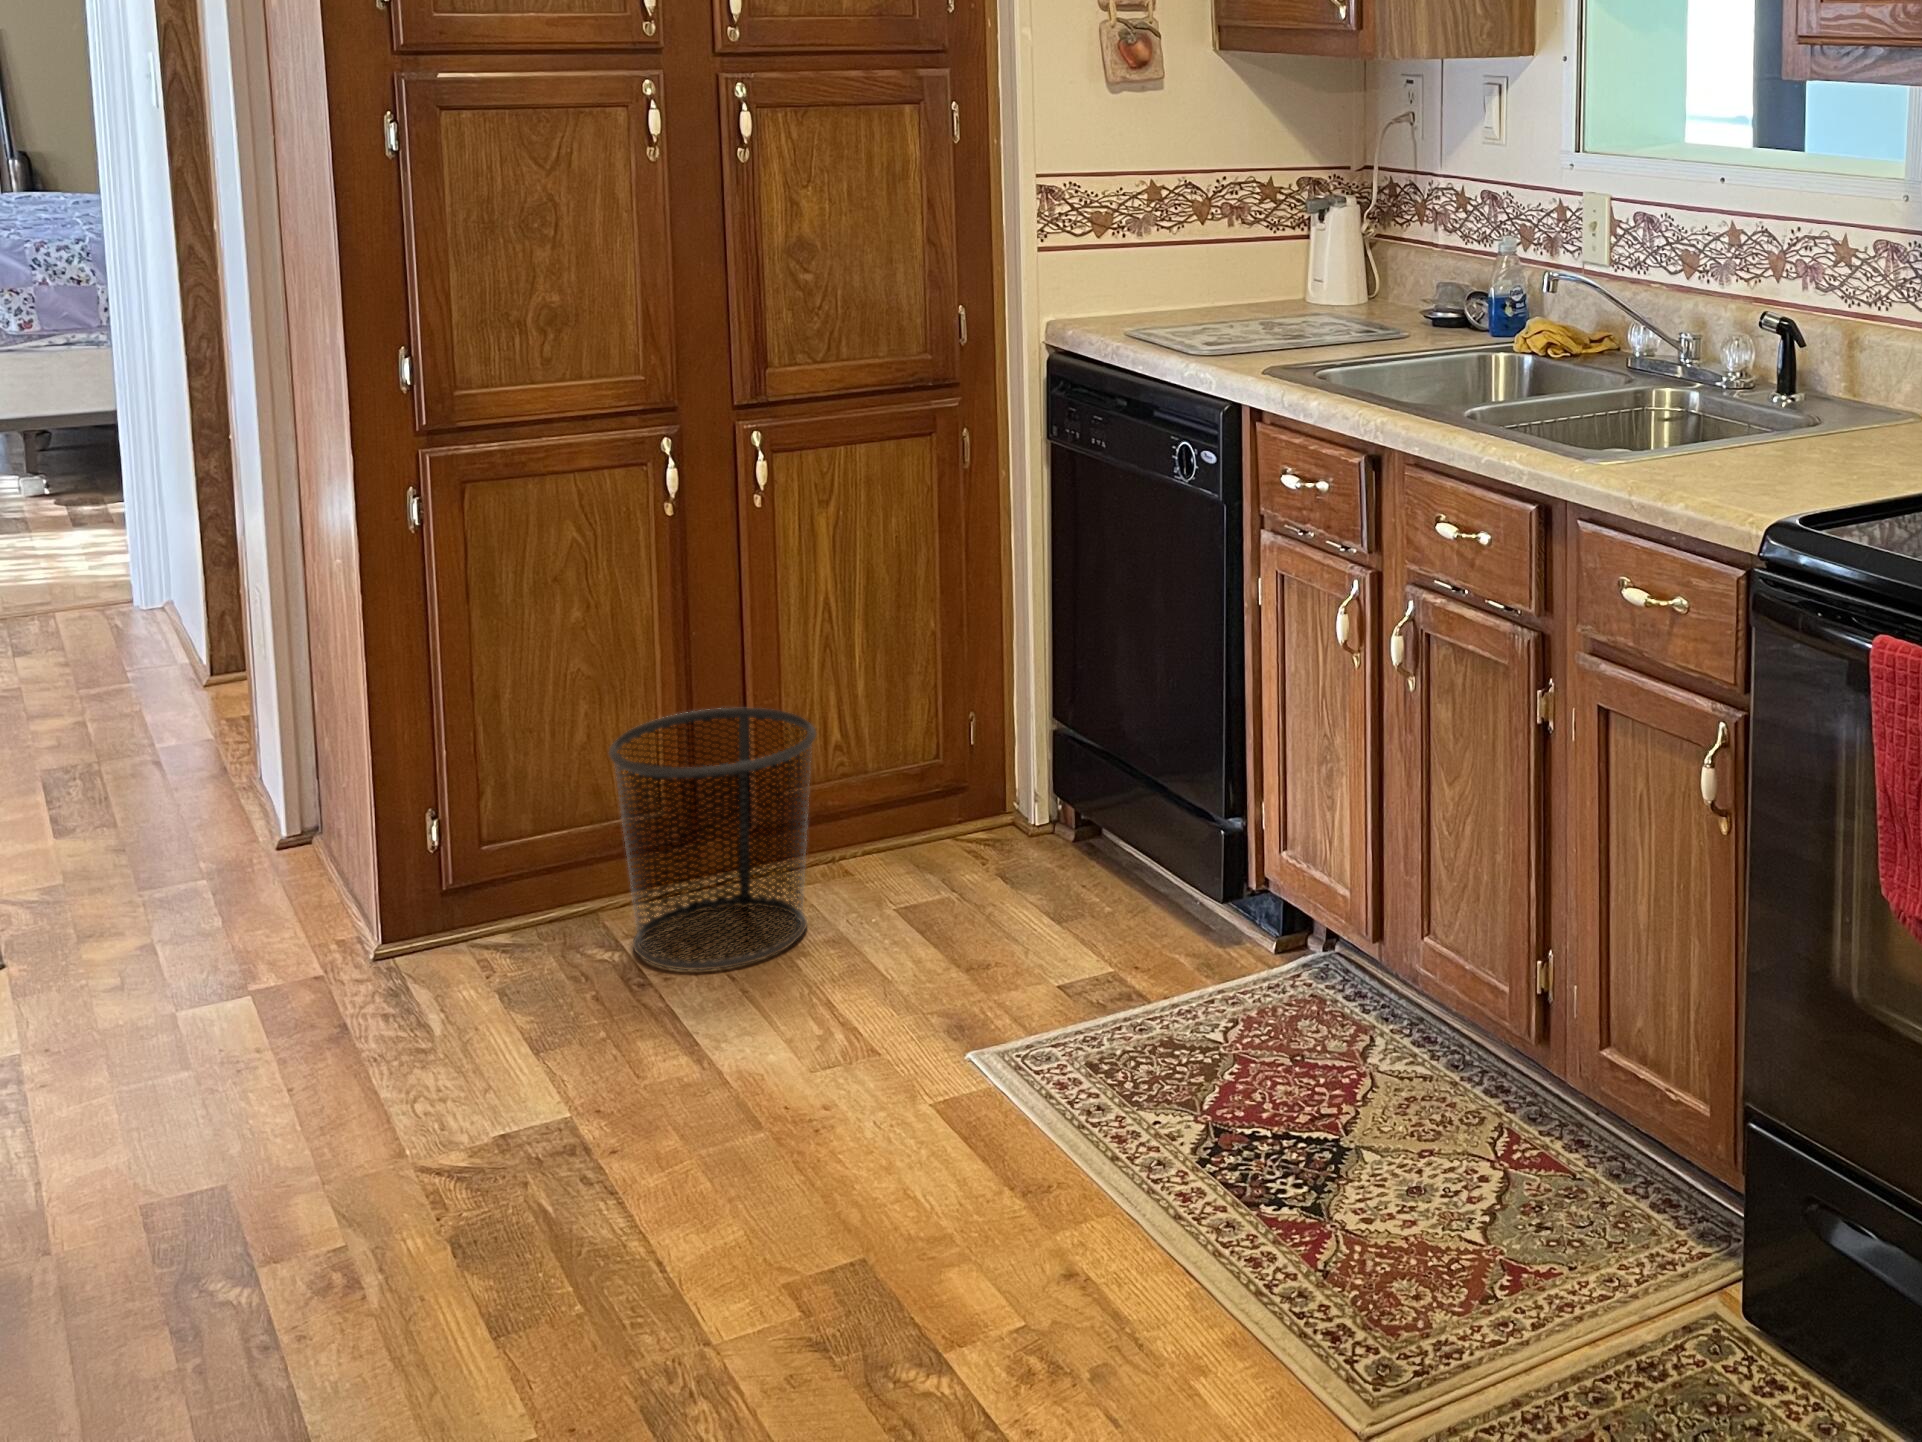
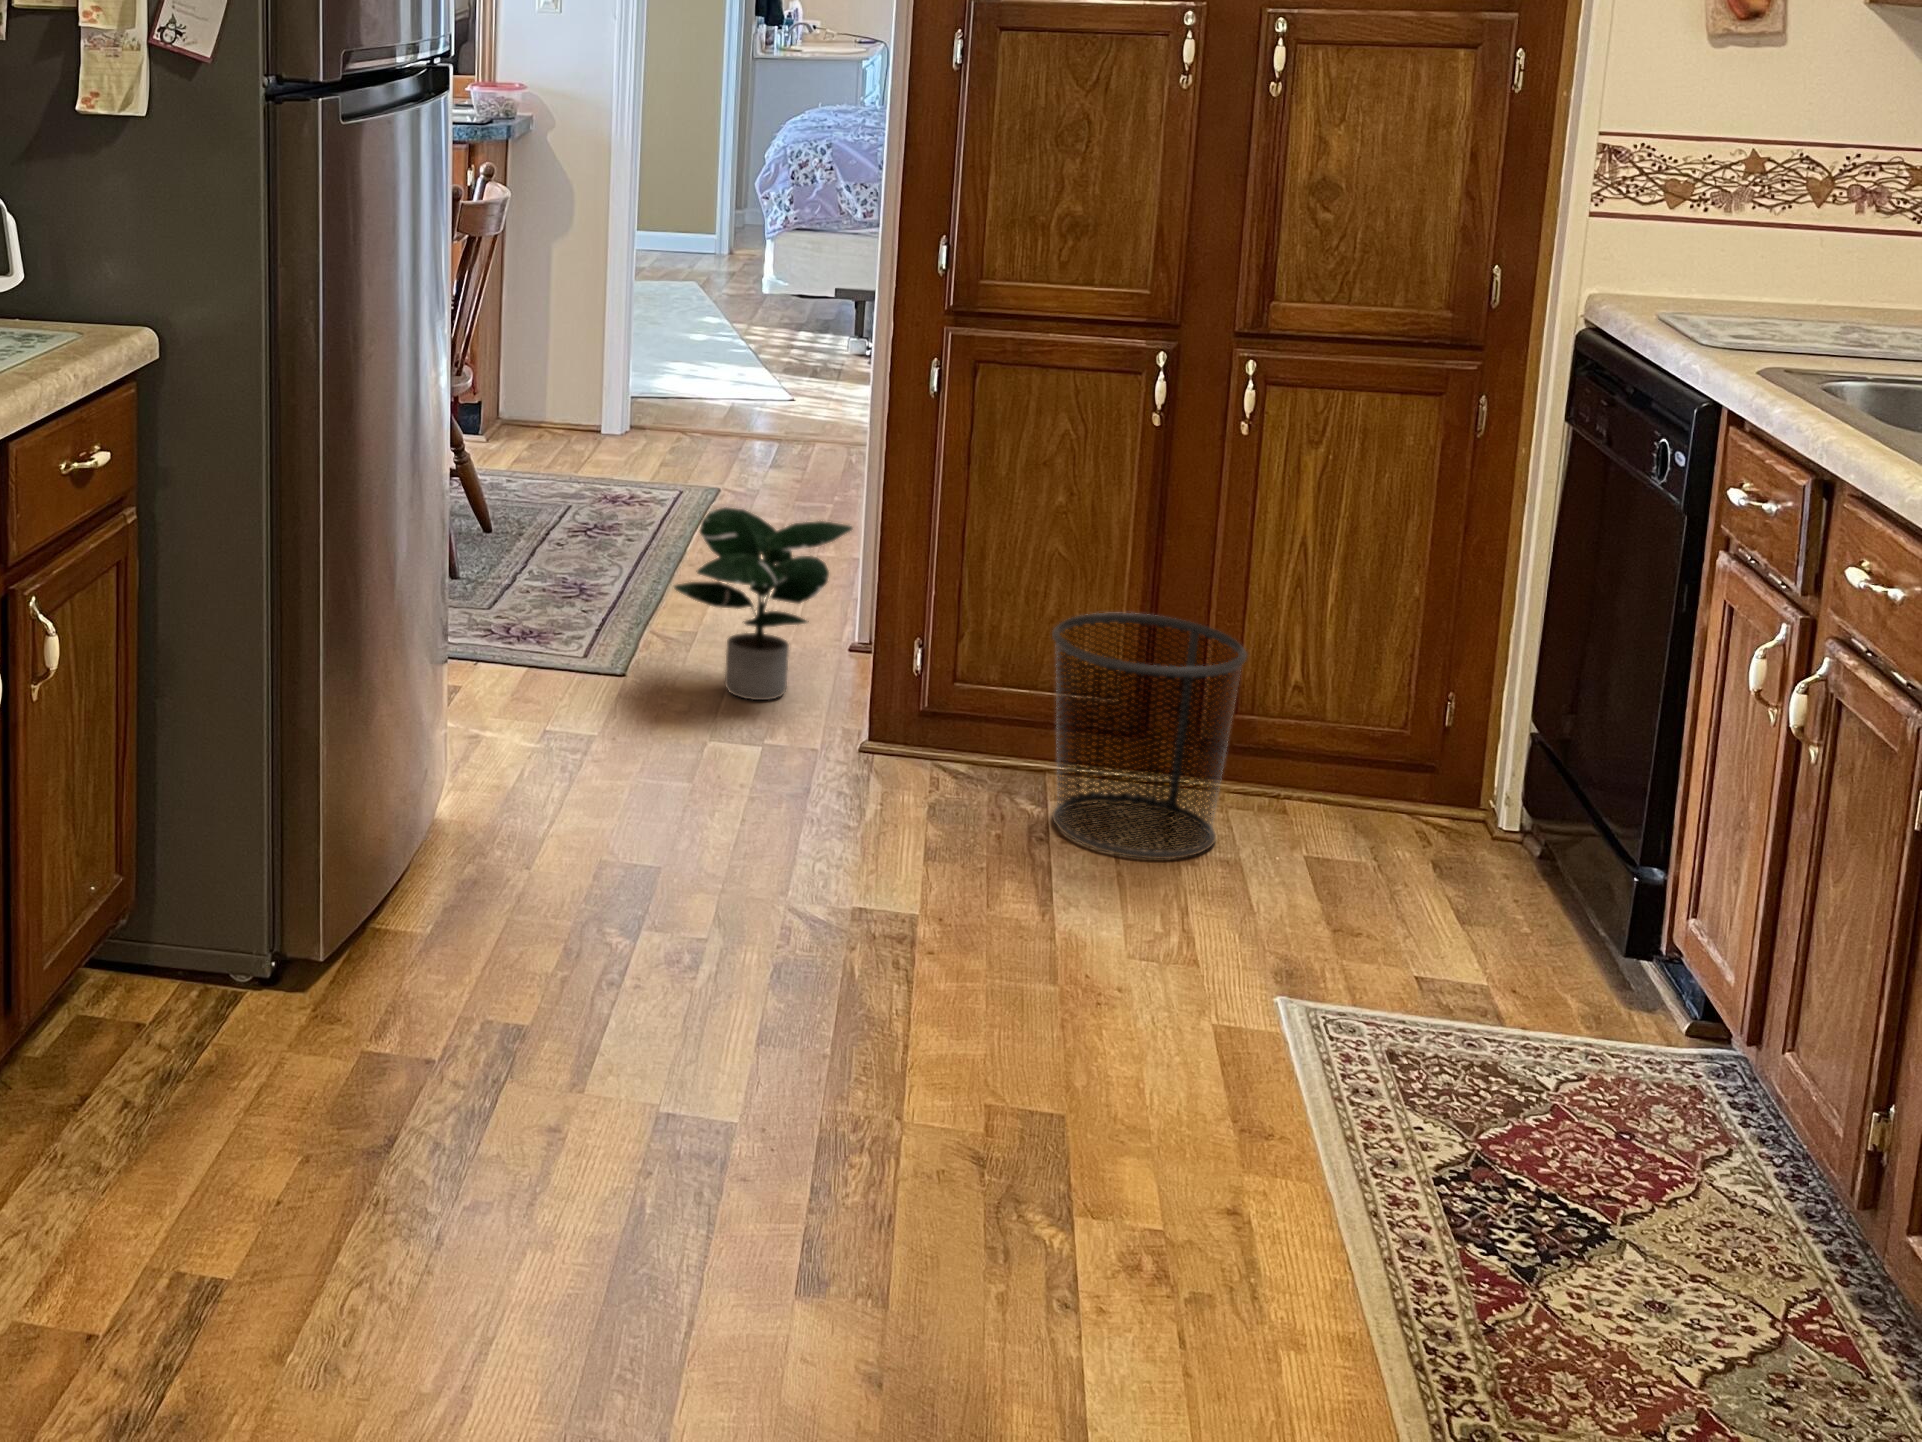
potted plant: none [62,699,299,940] -> present [674,507,852,700]

